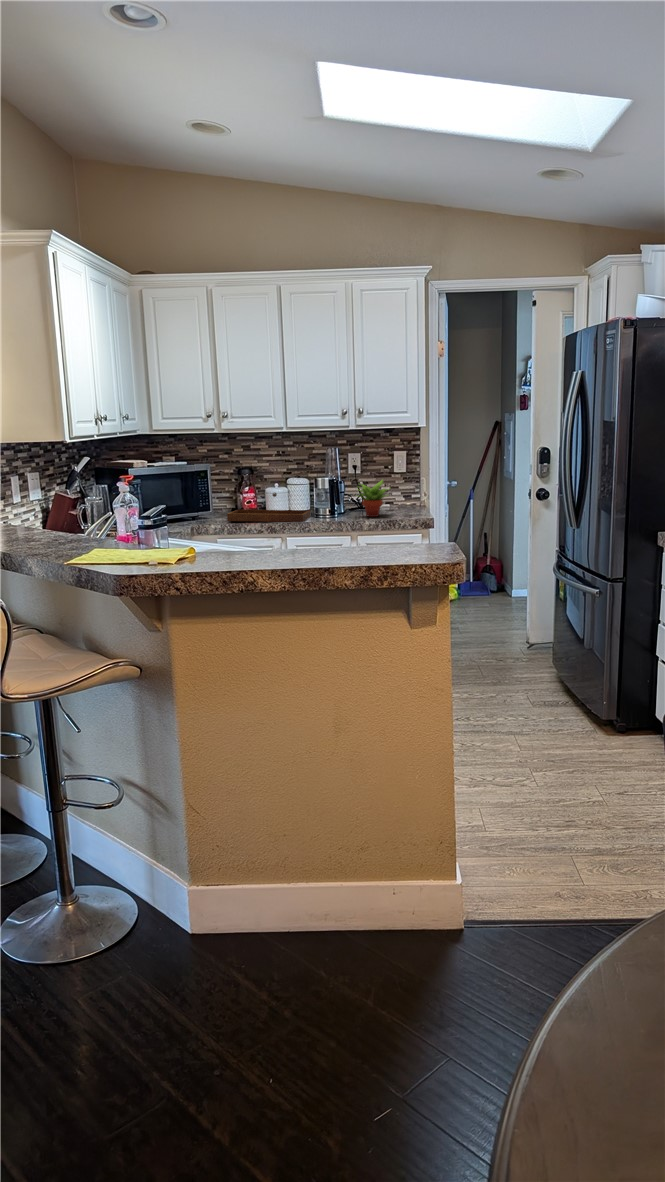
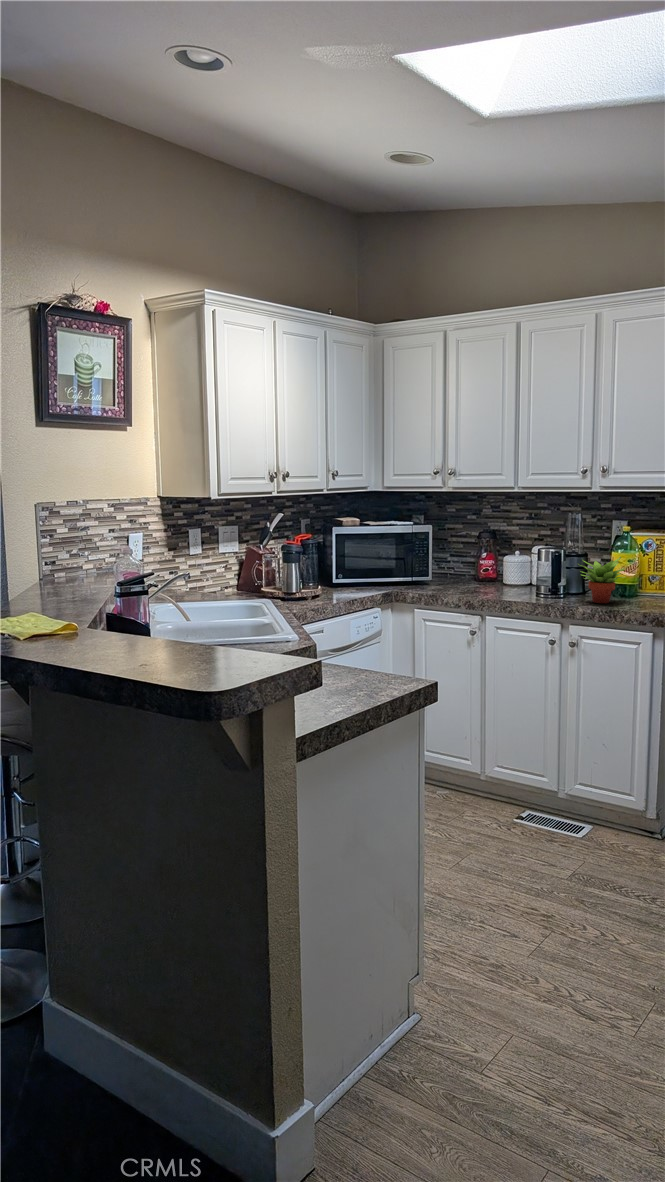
tray: present [227,492,311,522] -> none [432,563,534,601]

